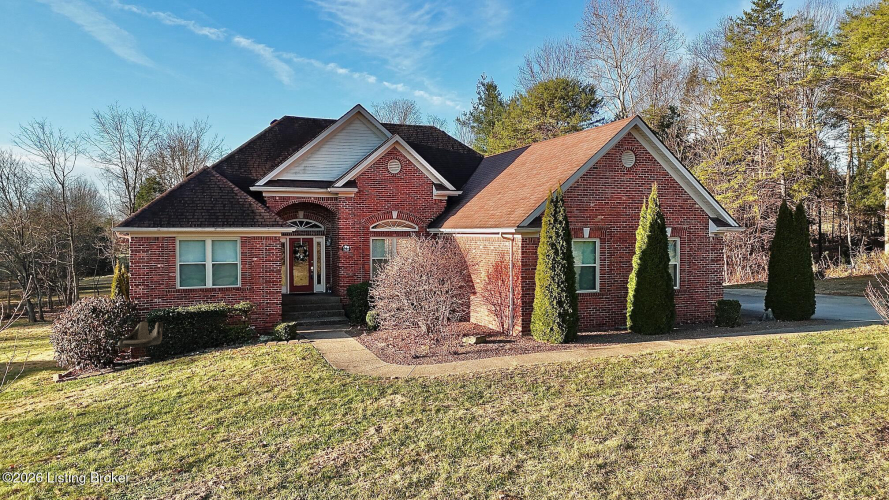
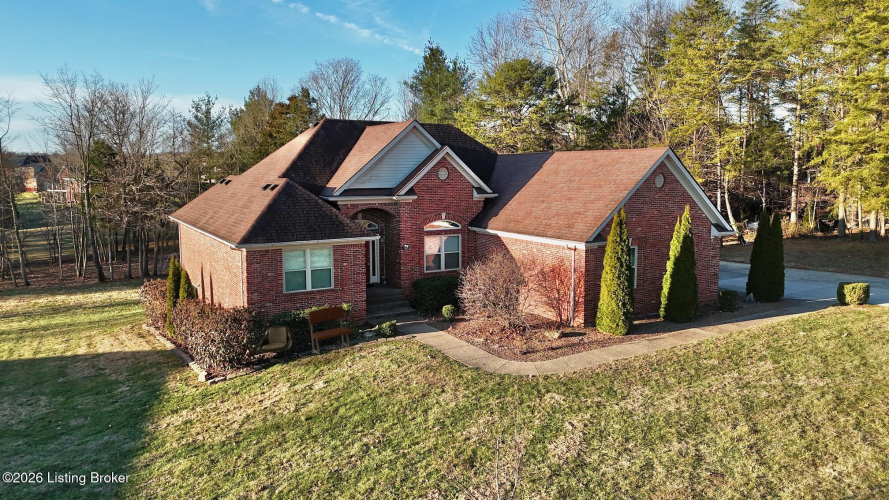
bench: none [189,301,239,356] -> present [308,306,352,355]

